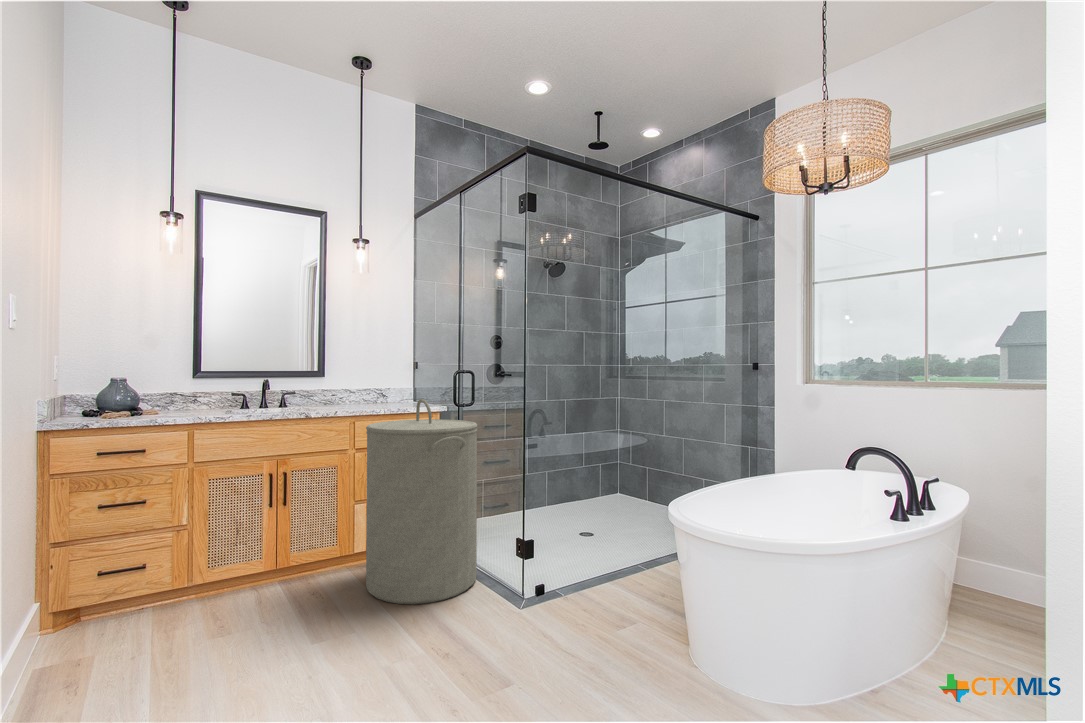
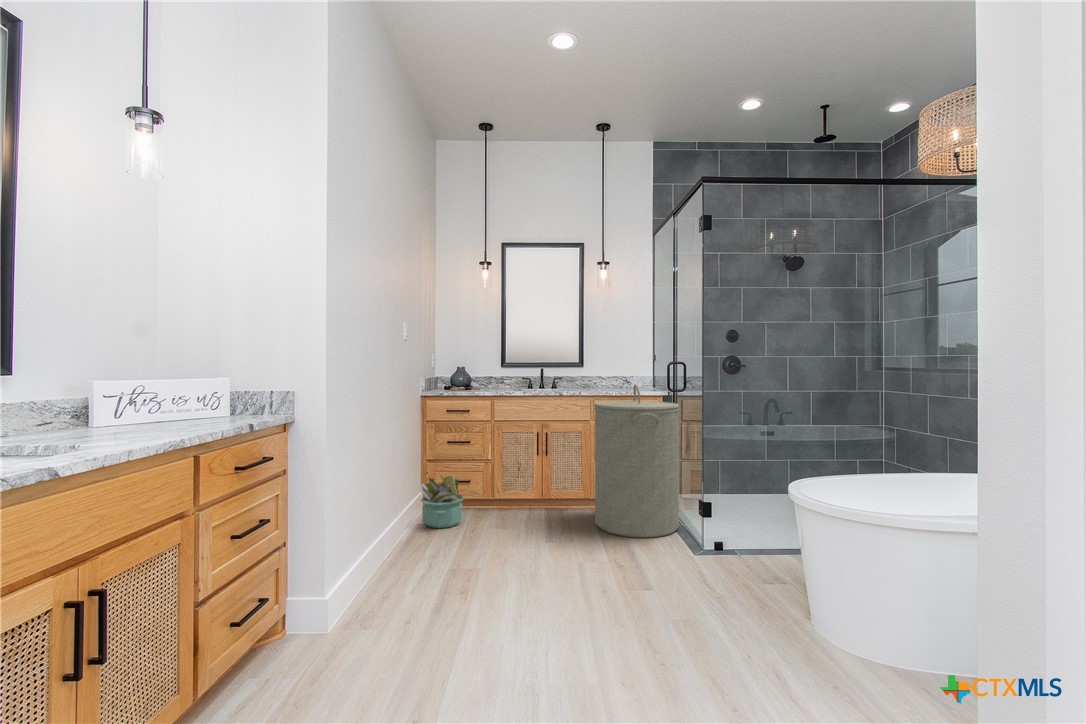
decorative plant: none [32,565,151,675] -> present [418,474,465,528]

